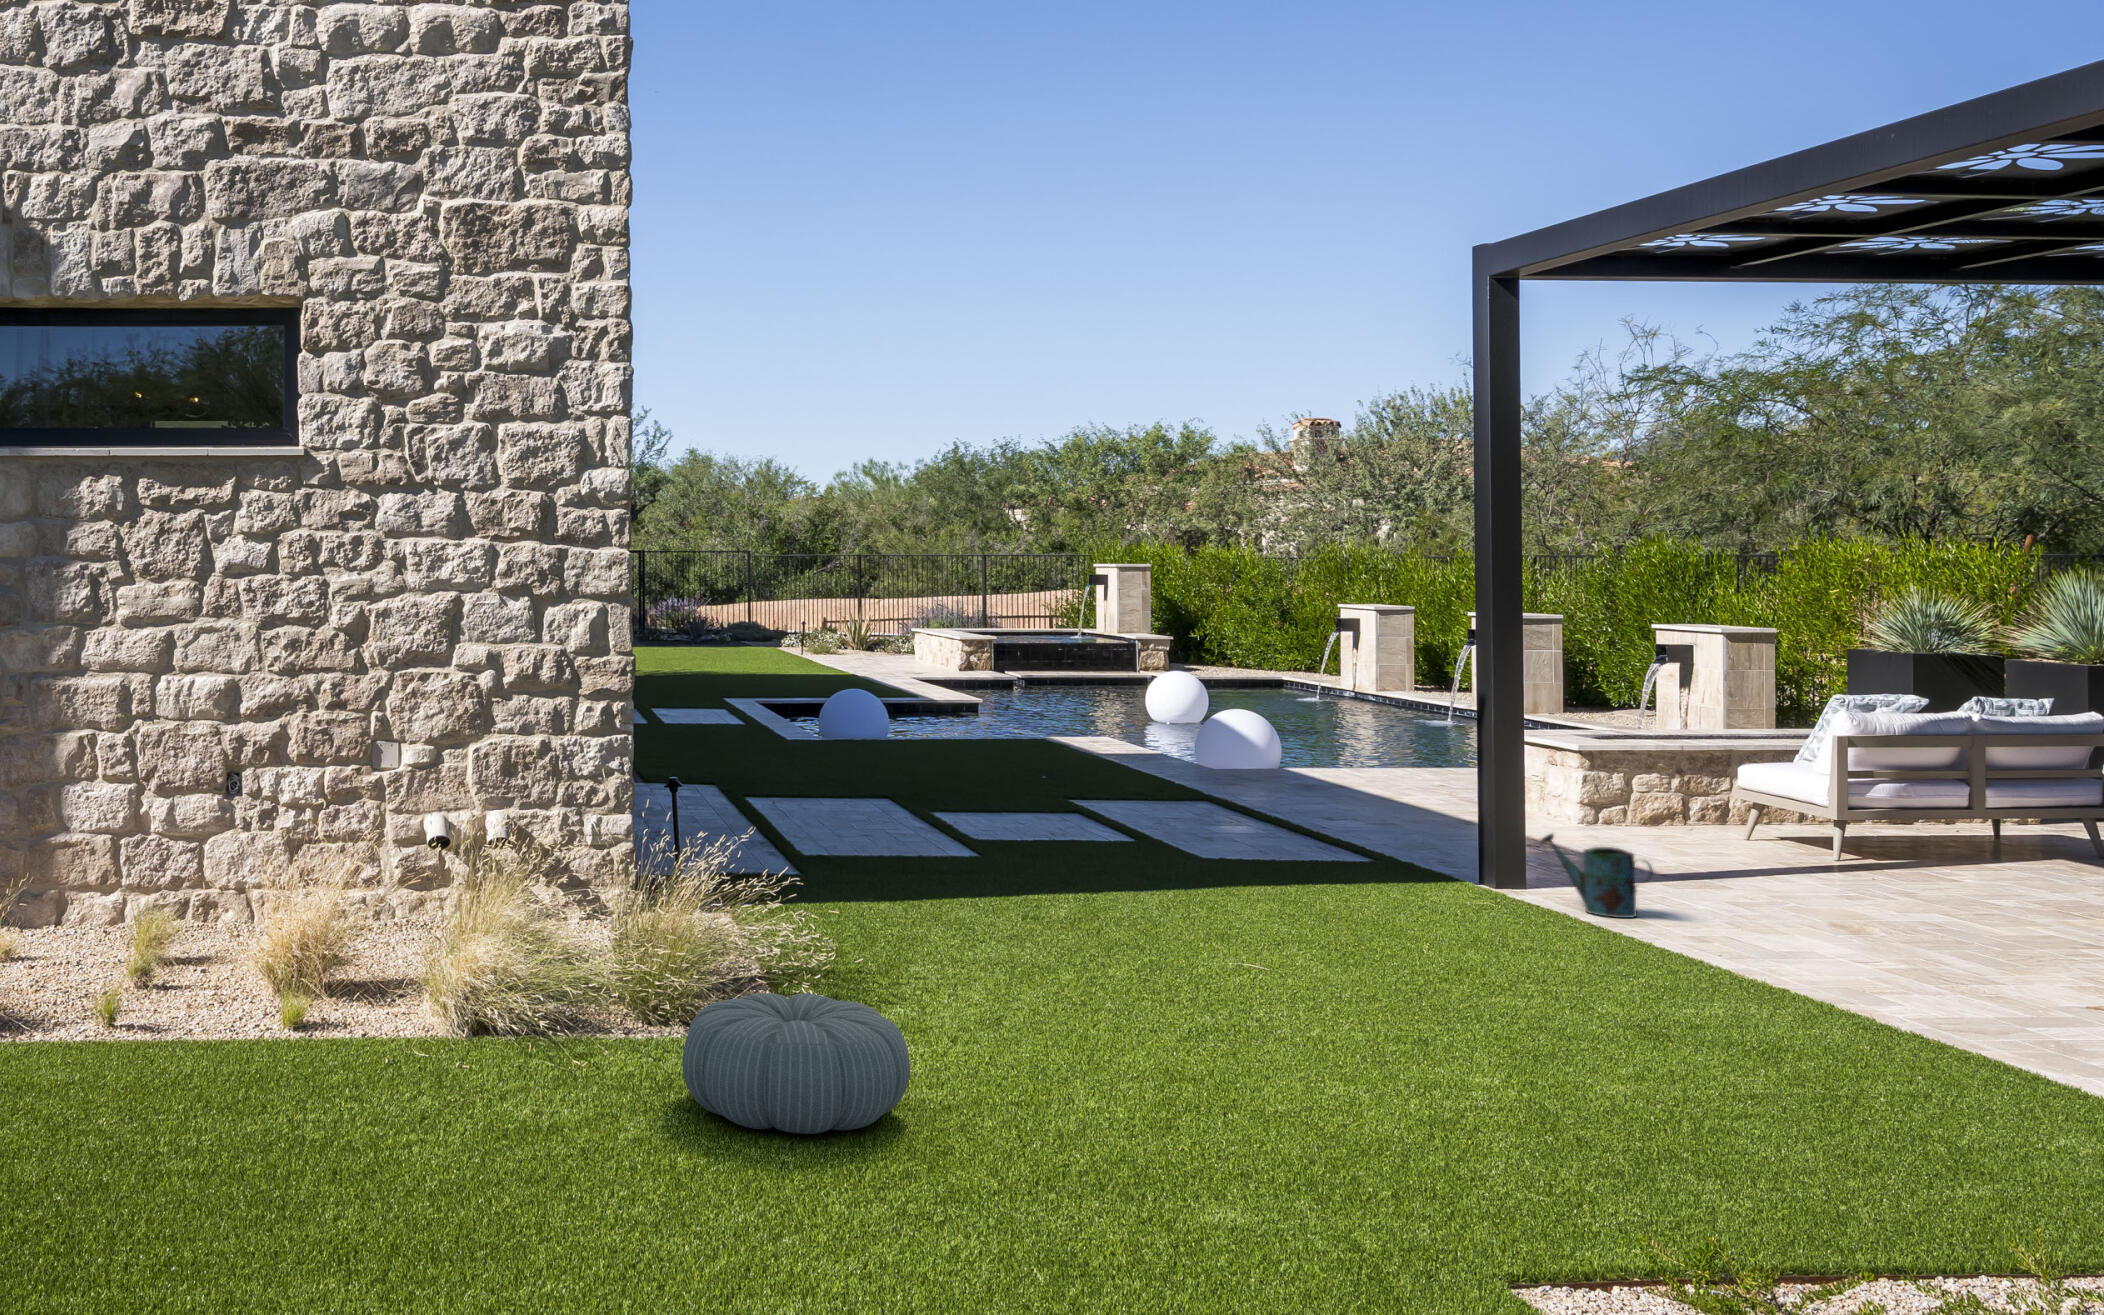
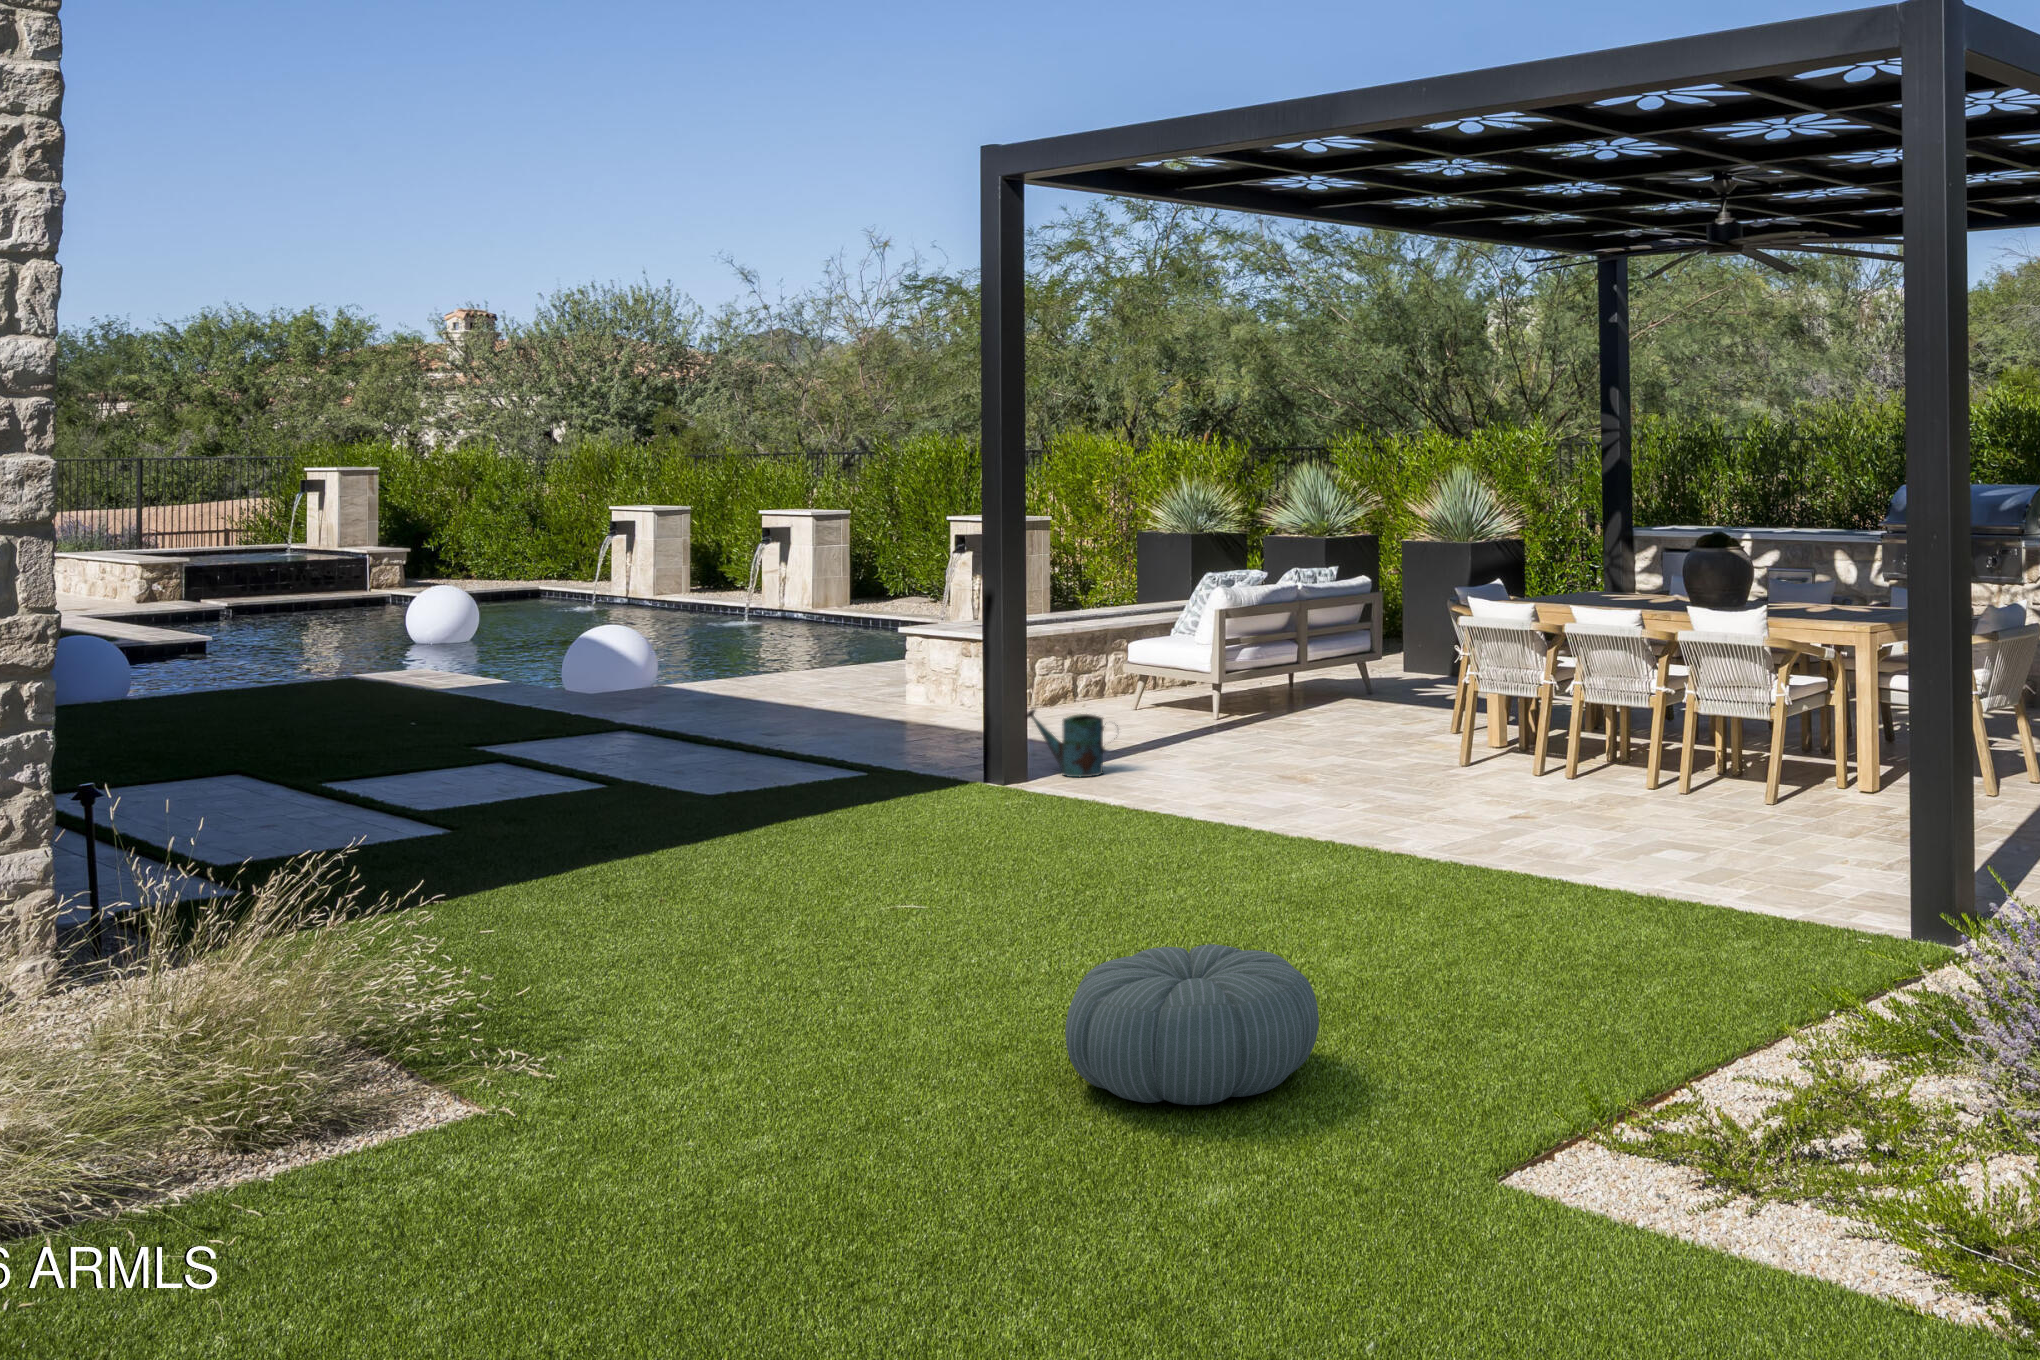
pouf: present [682,993,910,1134] -> present [1066,944,1319,1105]

